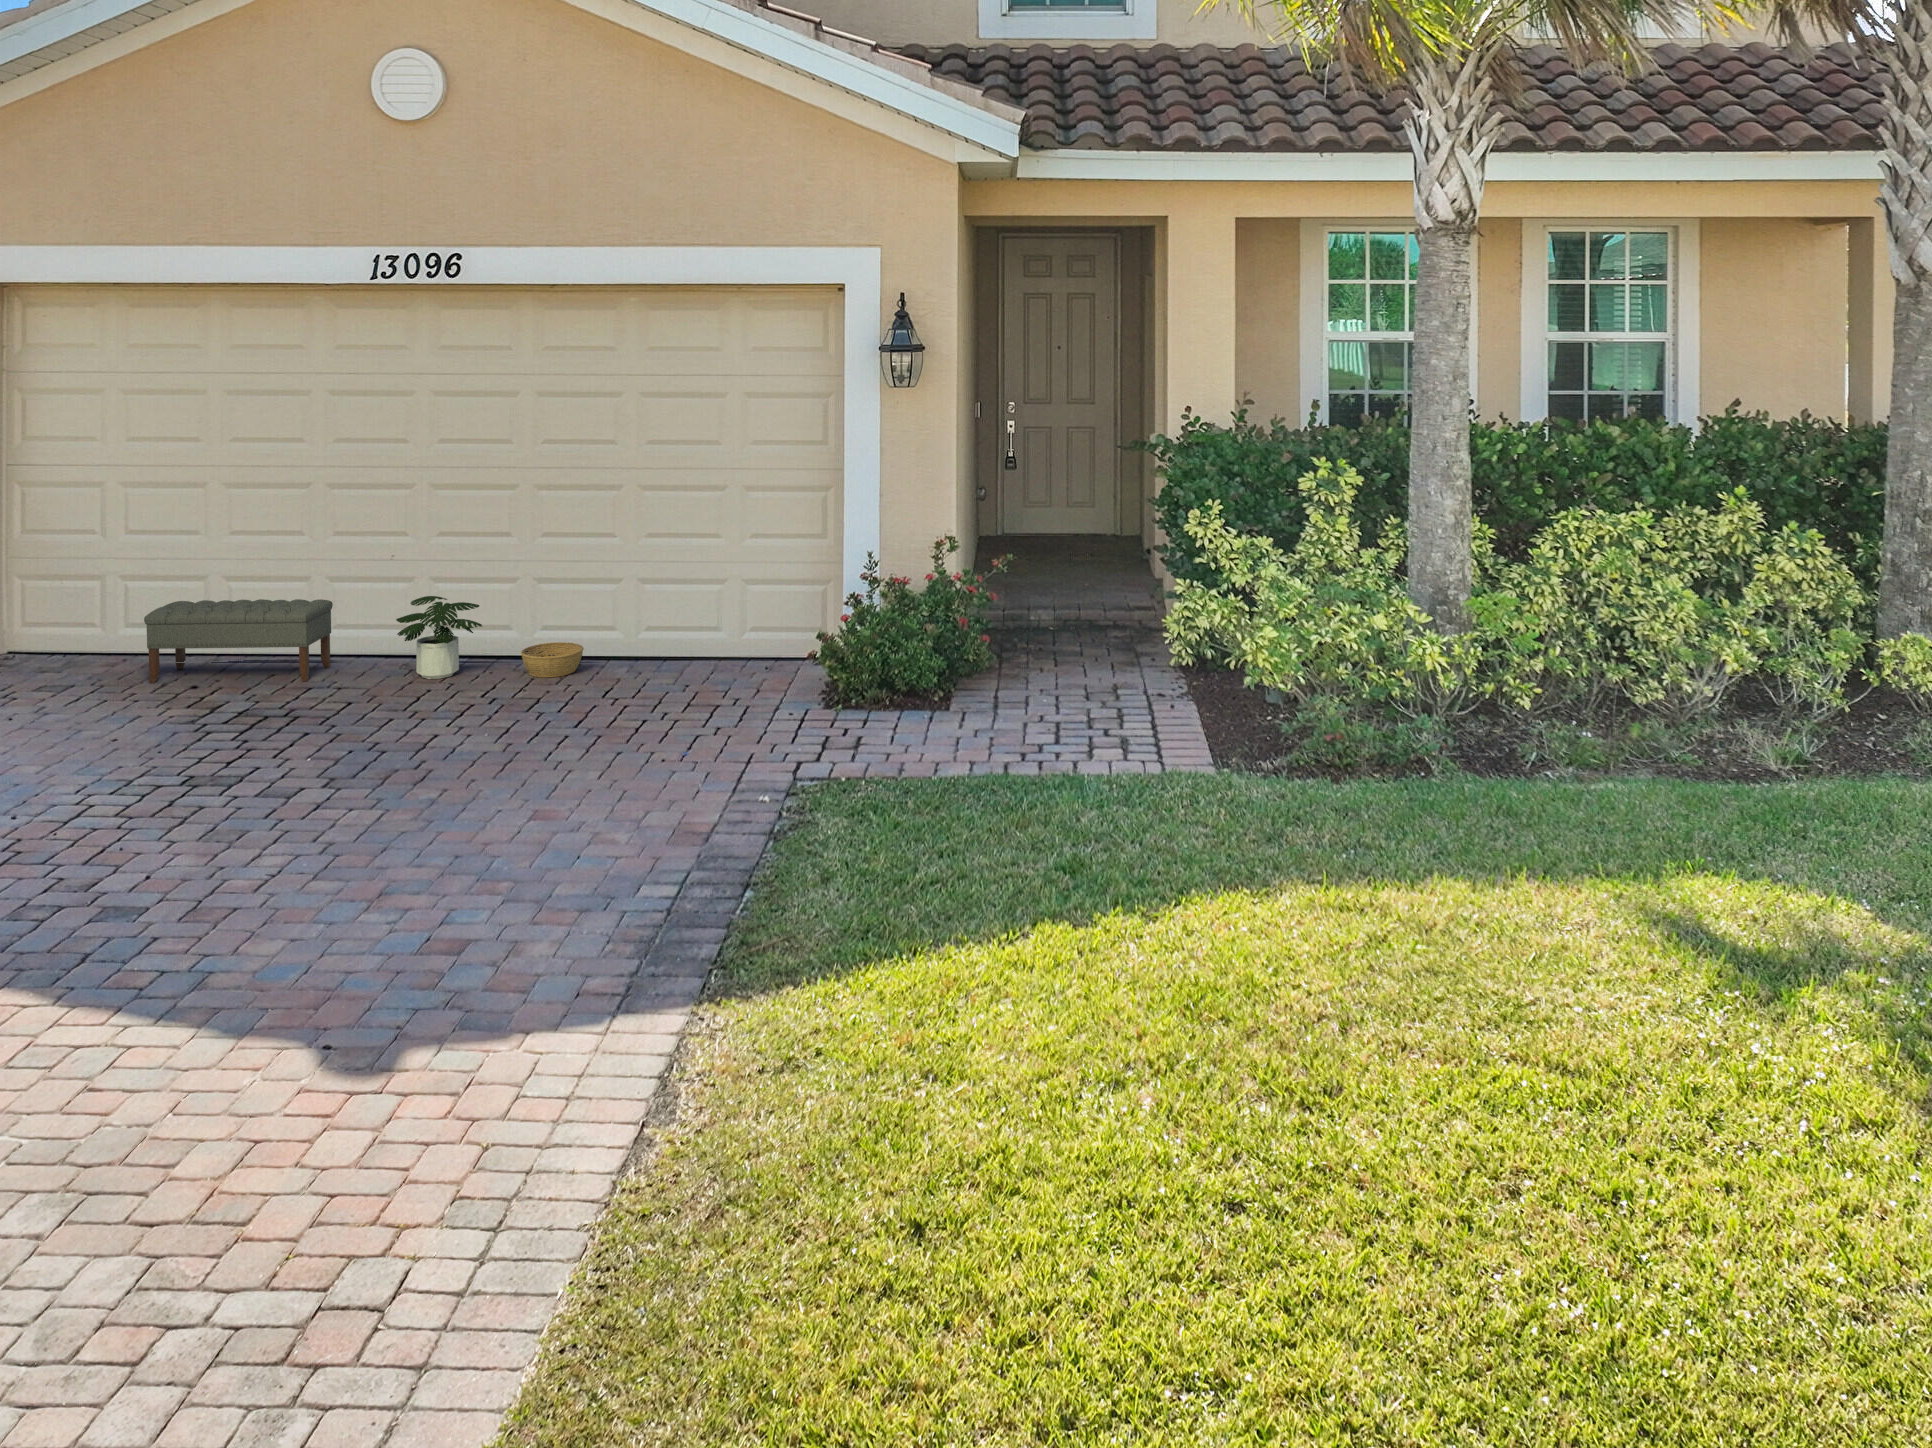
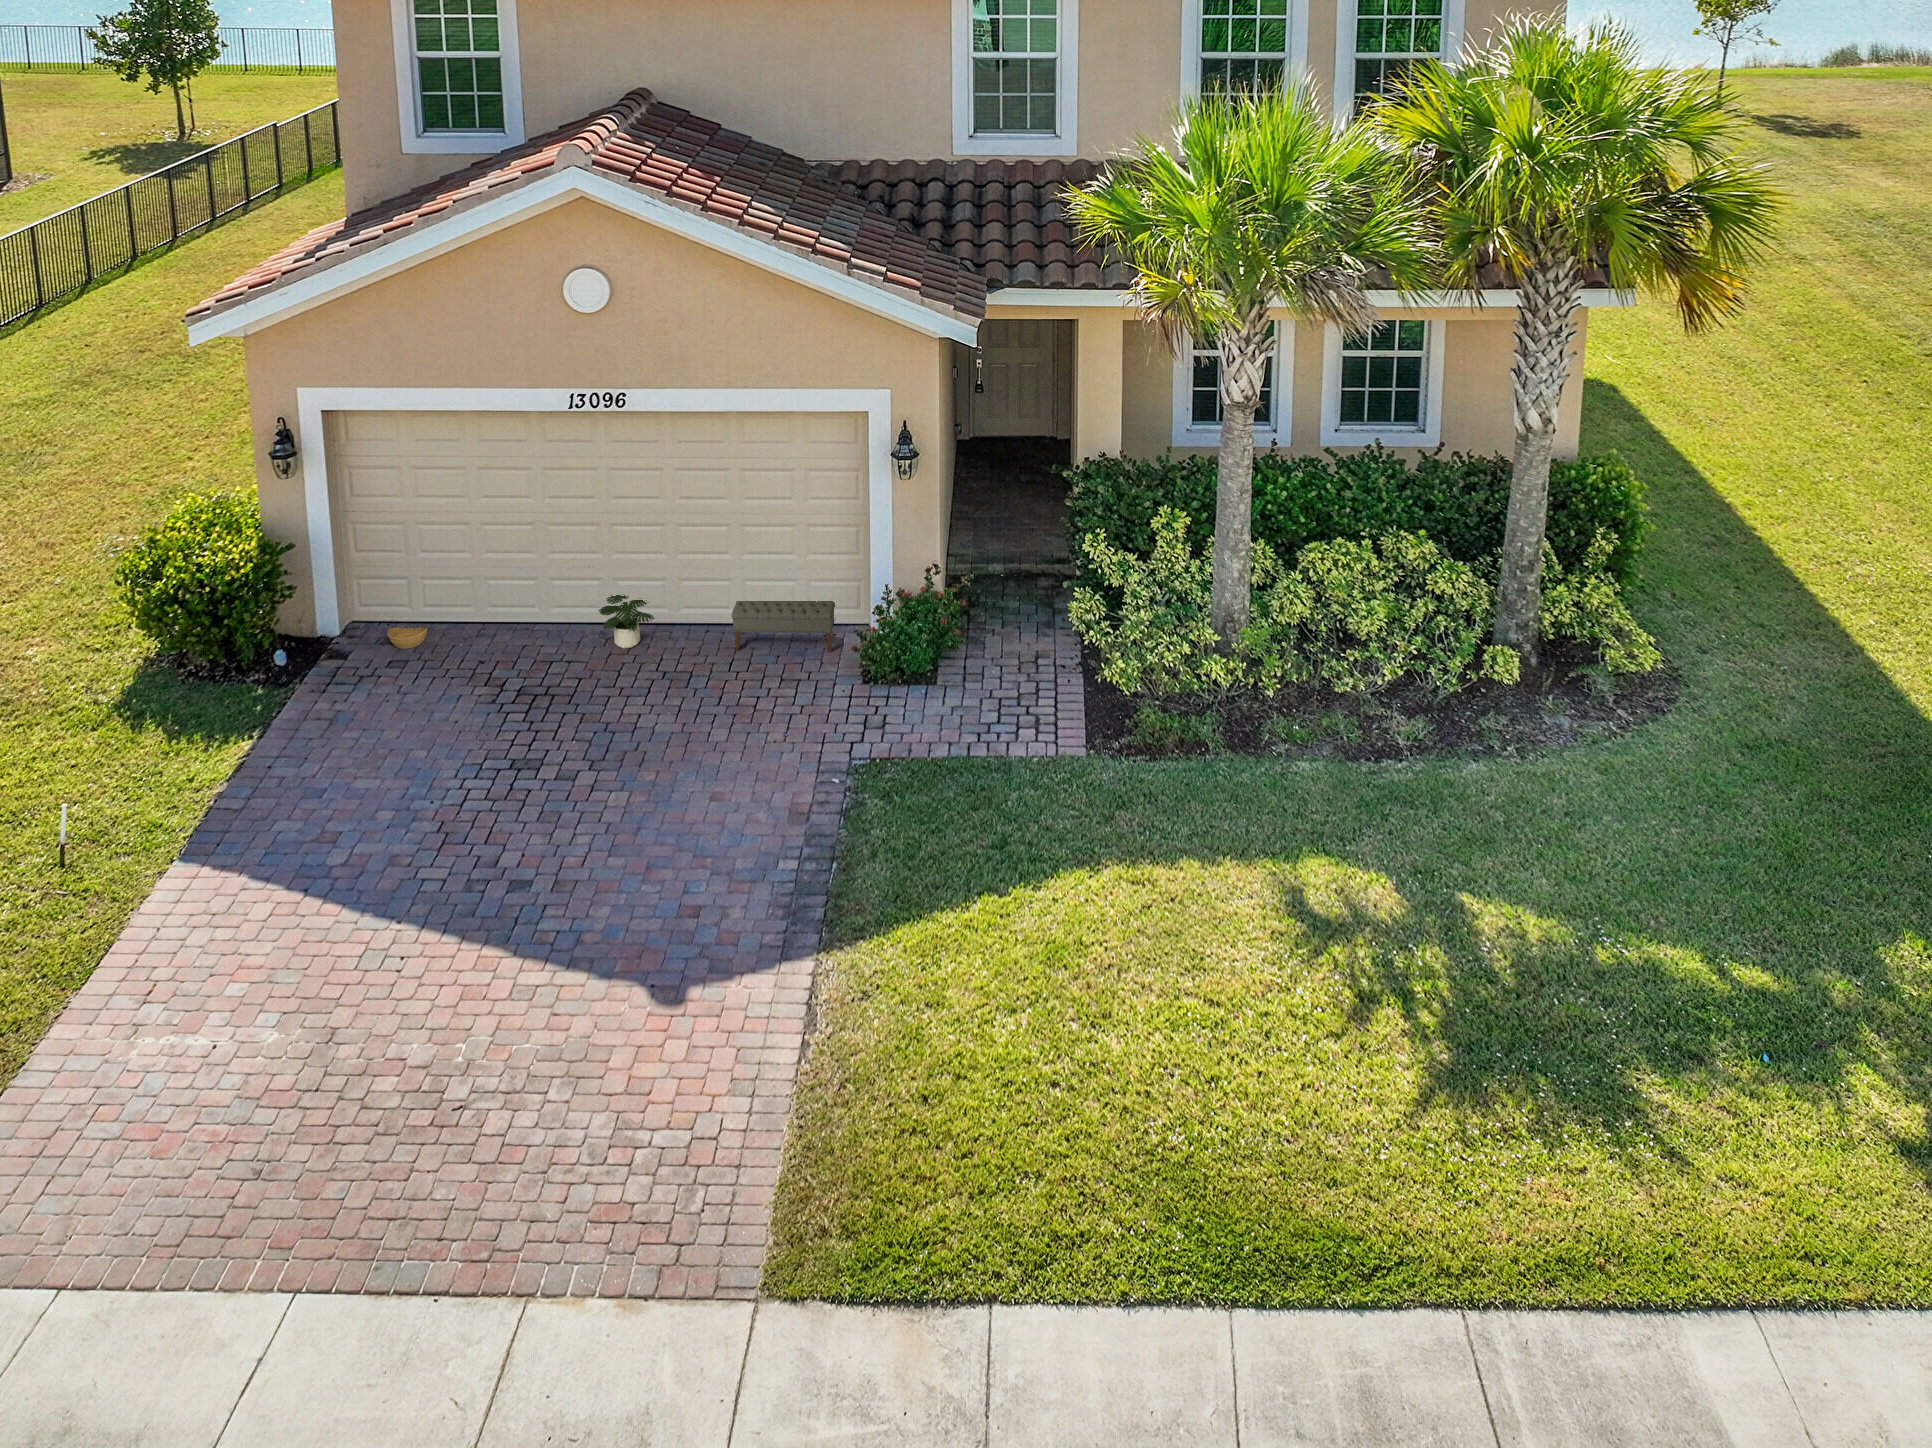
bench: present [144,599,333,683] -> present [731,601,836,652]
basket: present [521,642,584,677] -> present [387,626,428,649]

